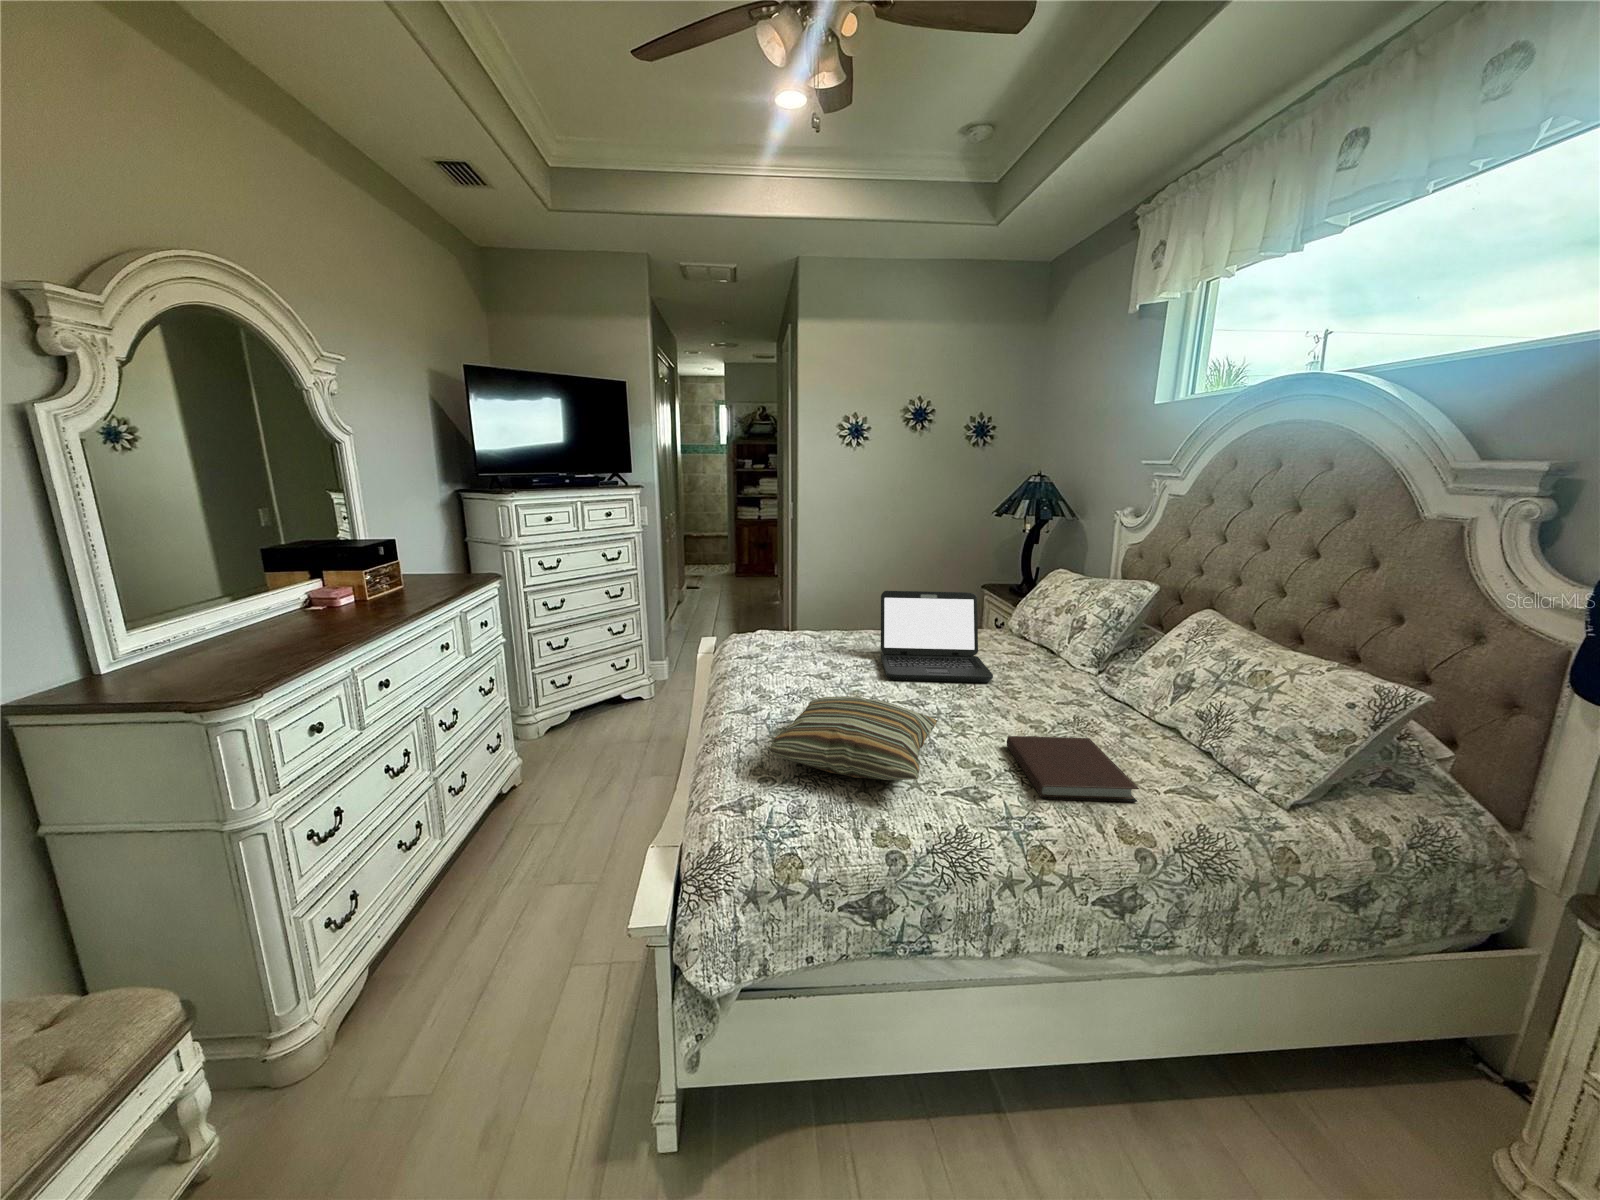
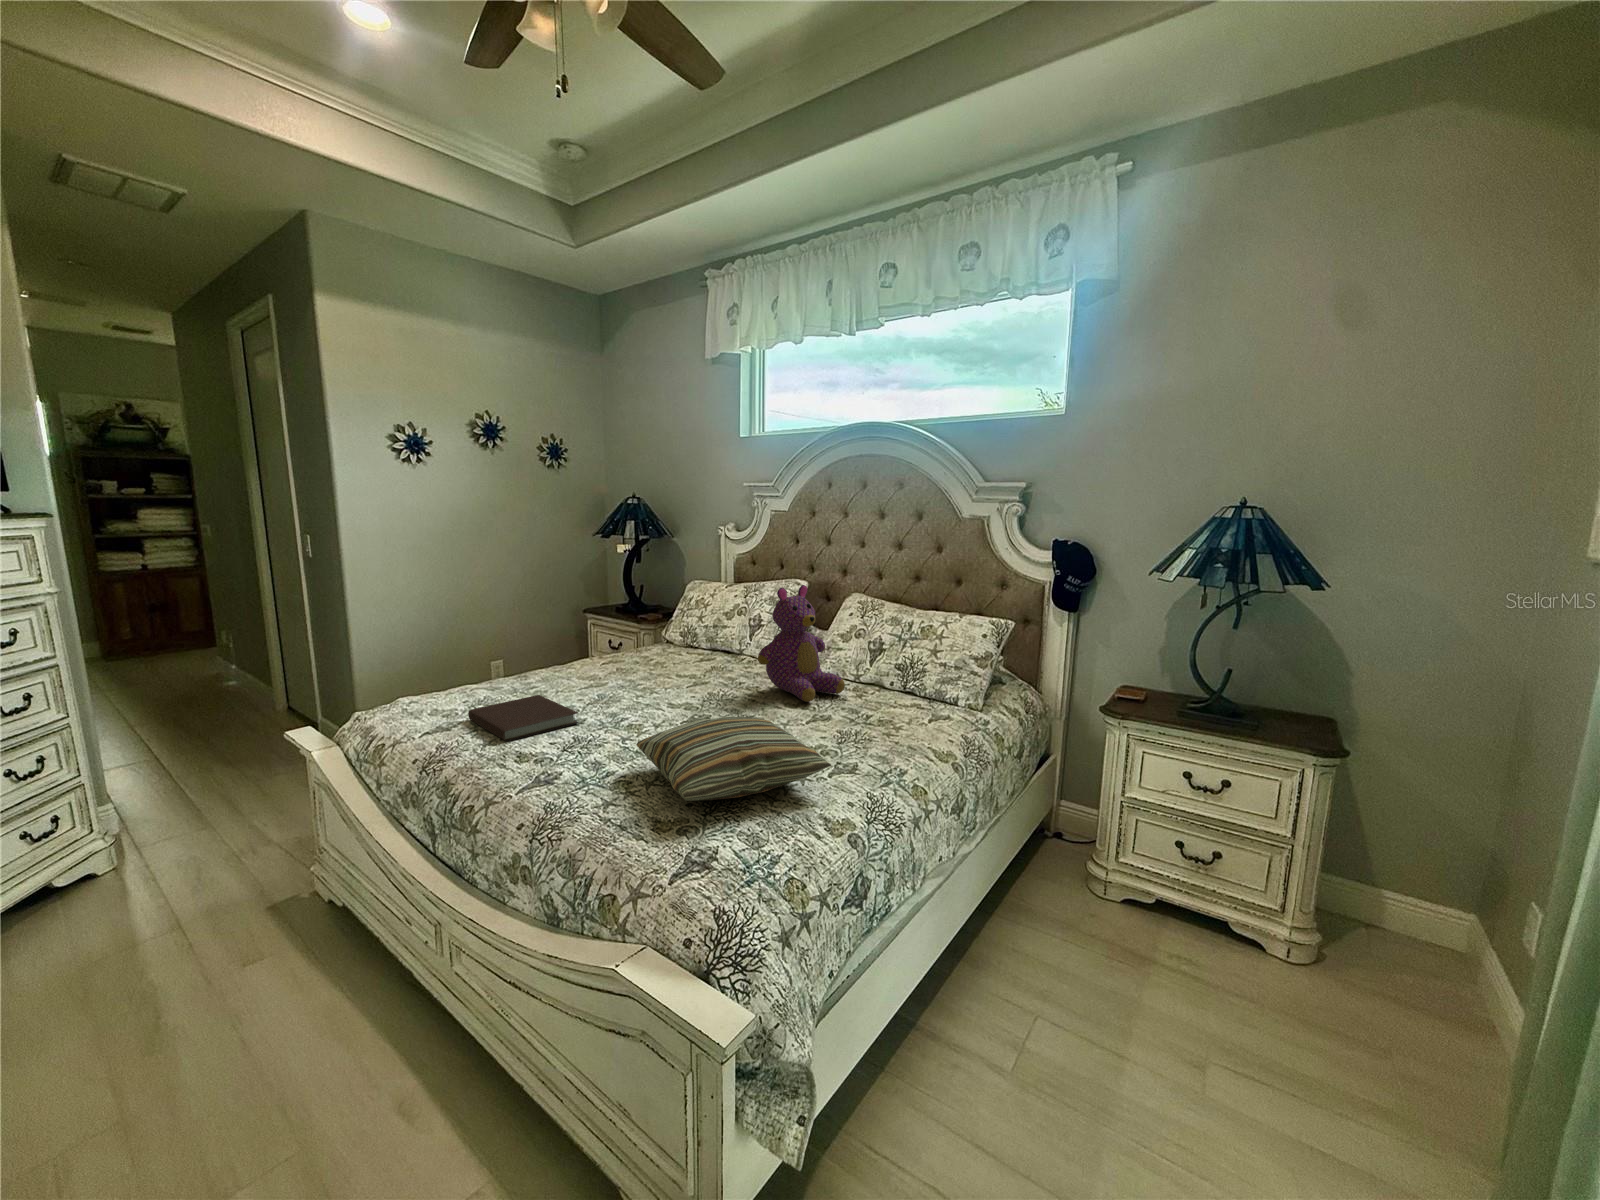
teddy bear: none [1009,589,1110,722] -> present [758,585,845,702]
laptop: present [881,591,993,682] -> none [590,609,730,710]
notebook: present [1007,736,1139,802] -> present [468,695,579,741]

